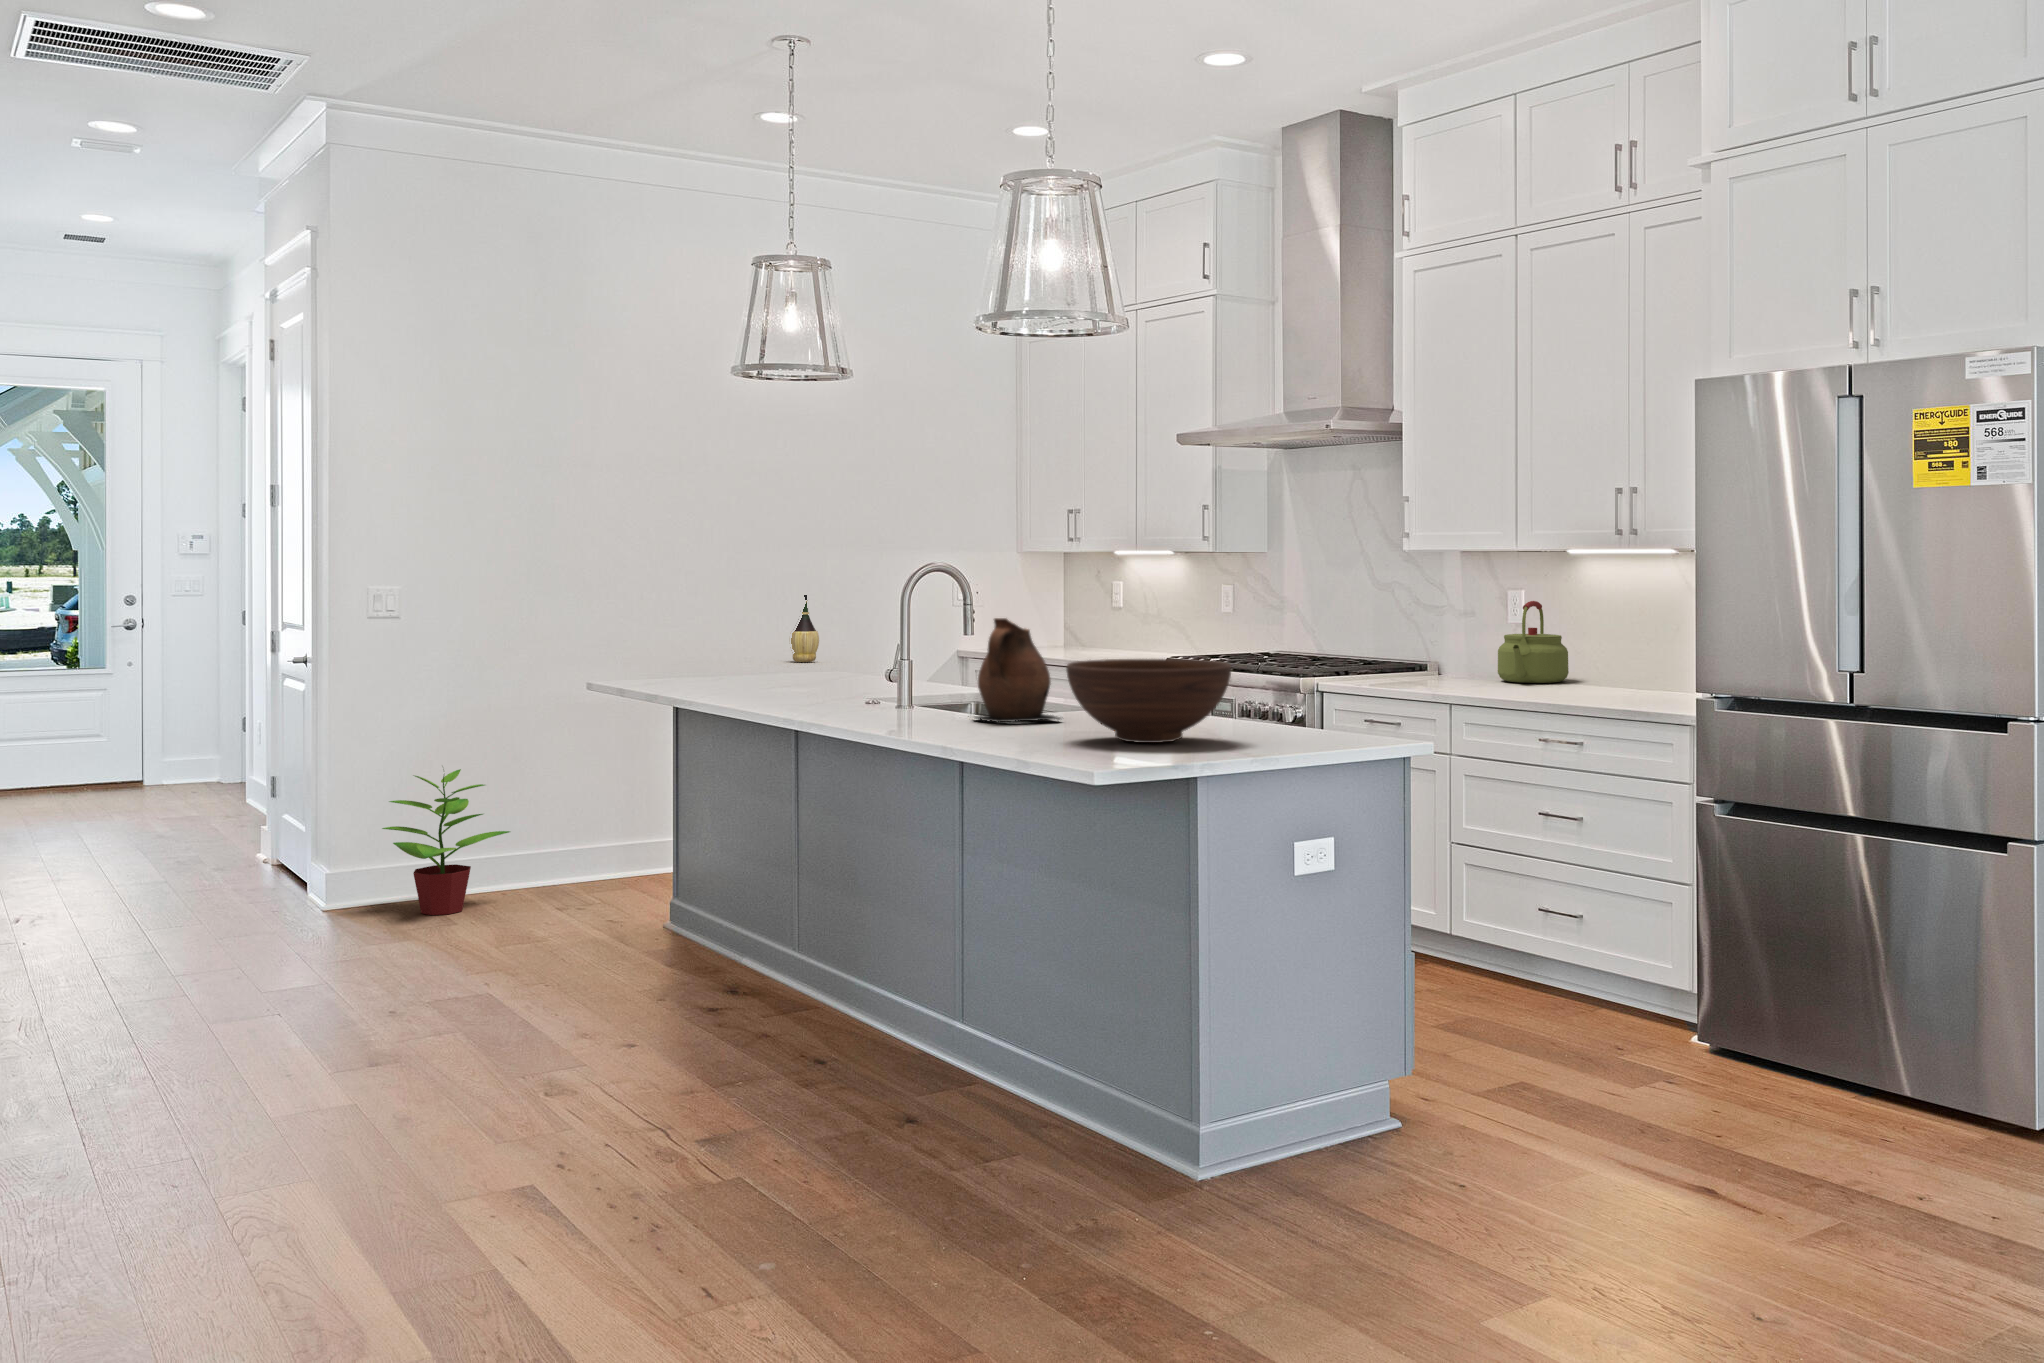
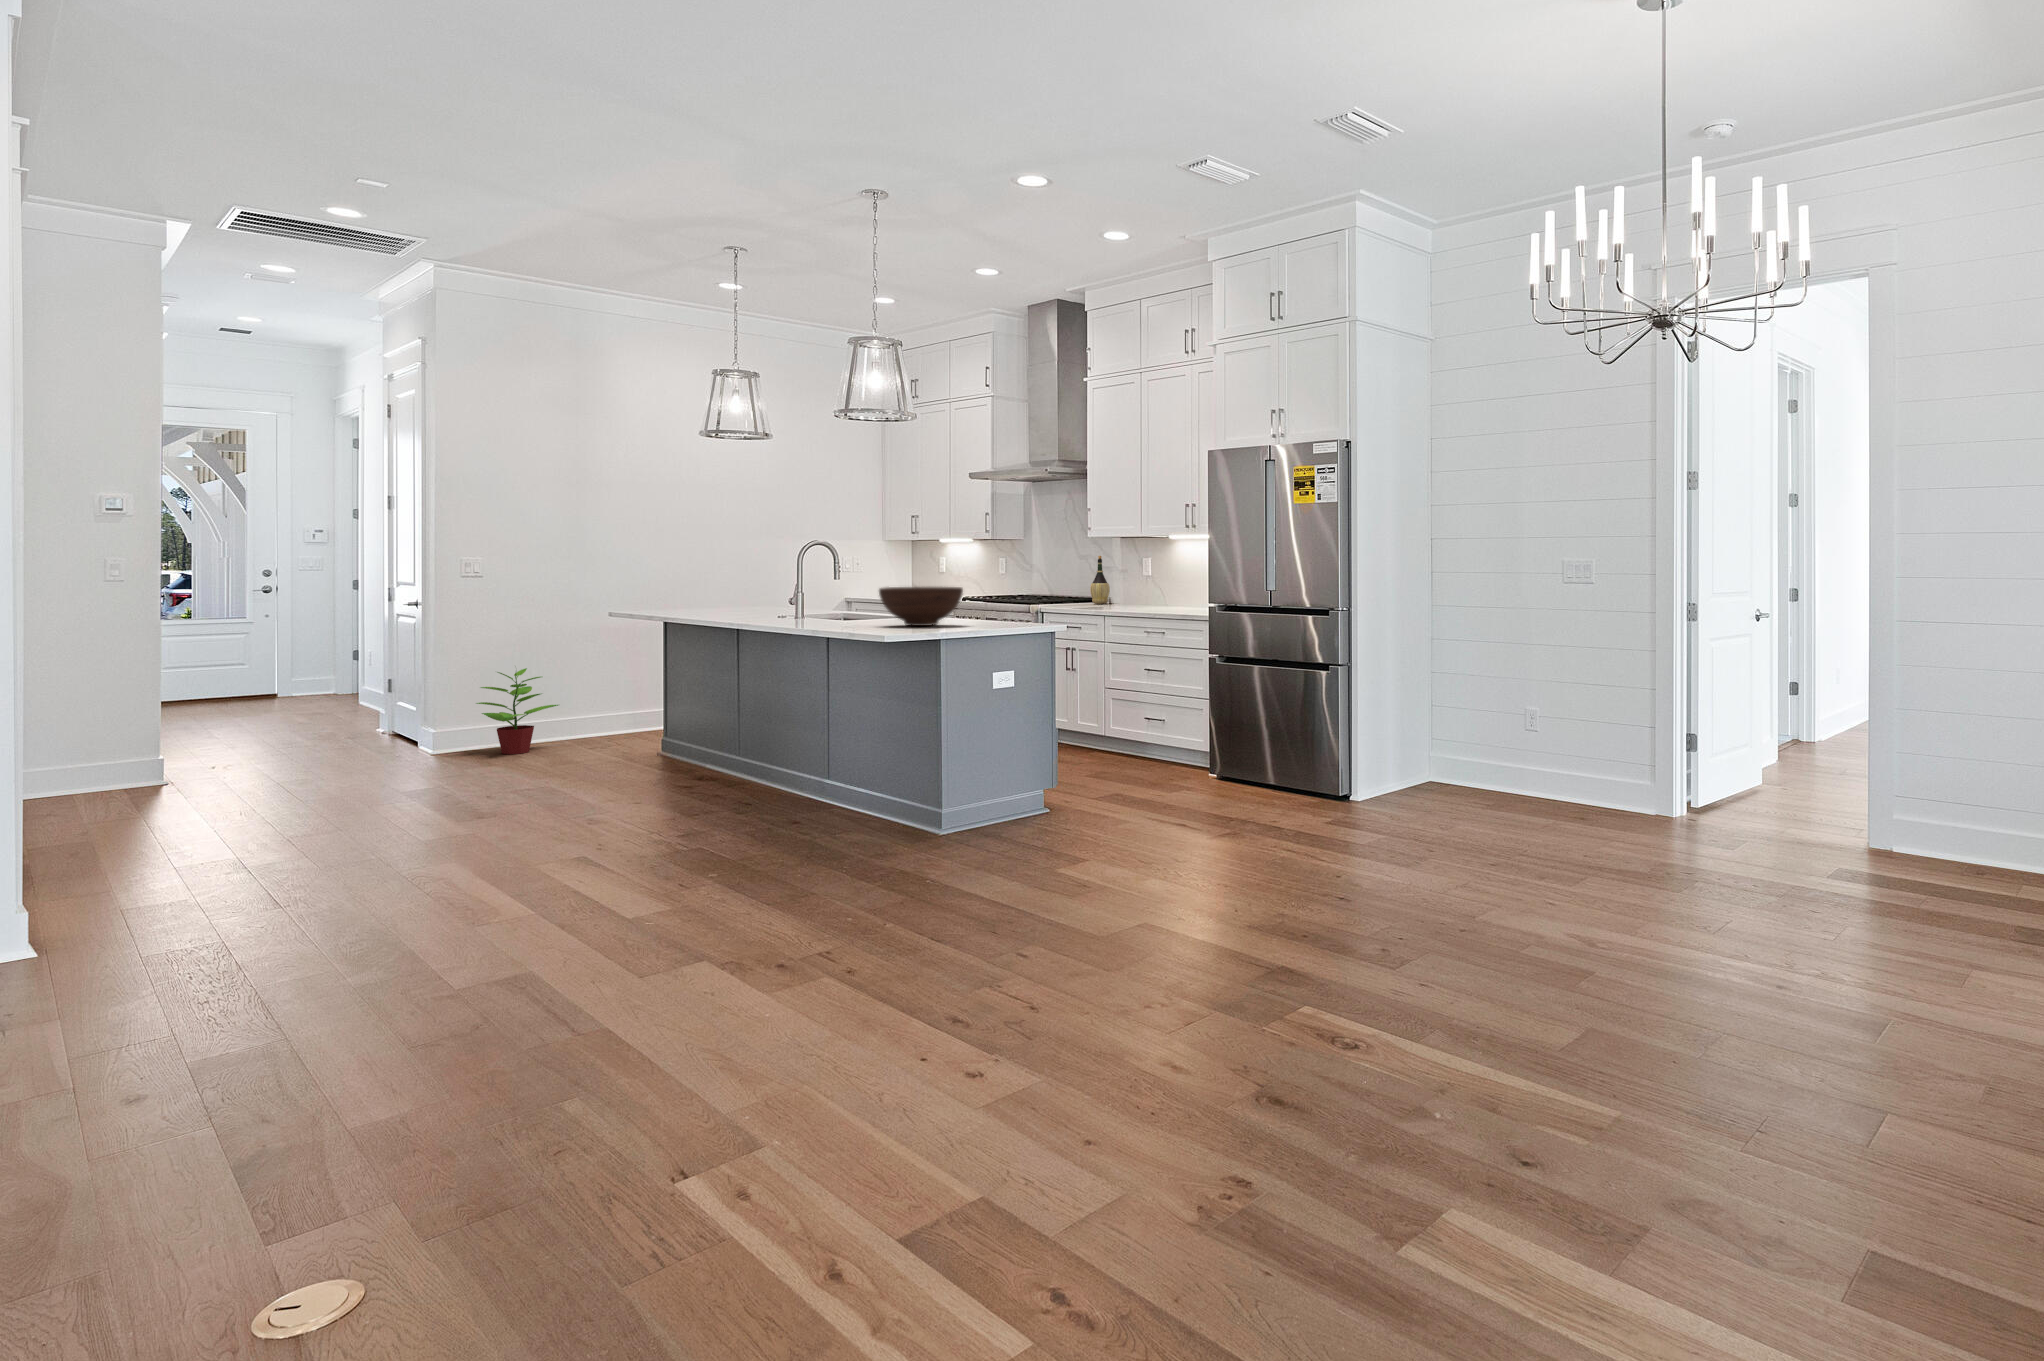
wine bottle: present [791,595,819,662] -> present [1090,556,1110,604]
kettle: present [1498,601,1569,683] -> none [1135,565,1171,607]
ceramic pitcher: present [975,618,1061,722] -> none [833,568,885,622]

